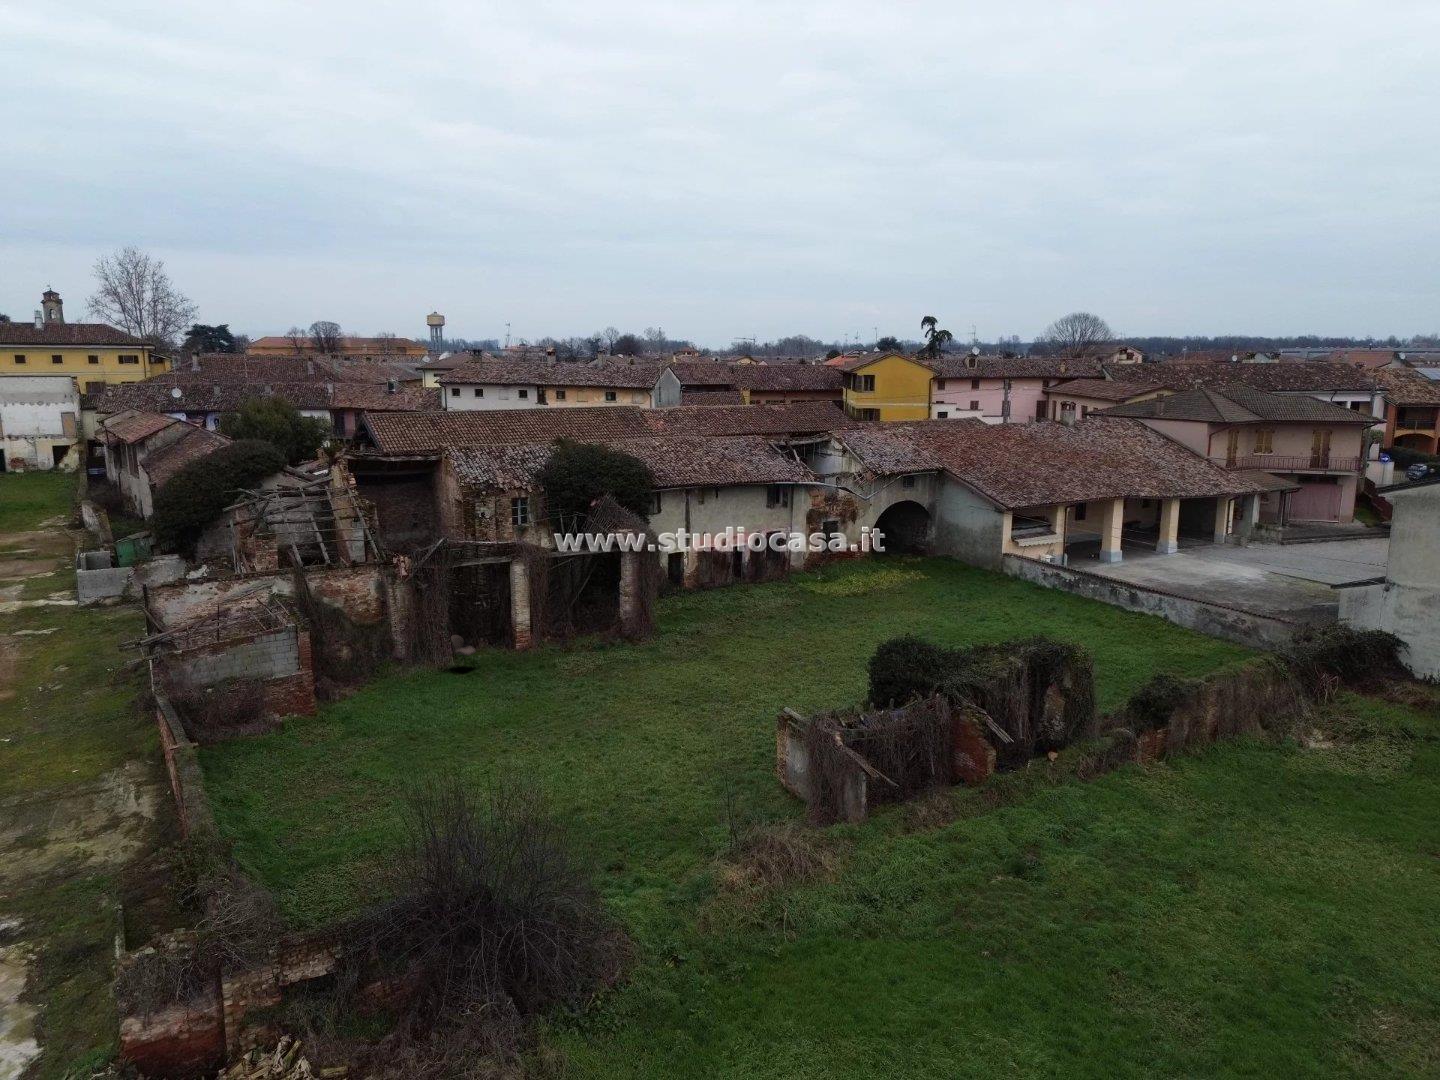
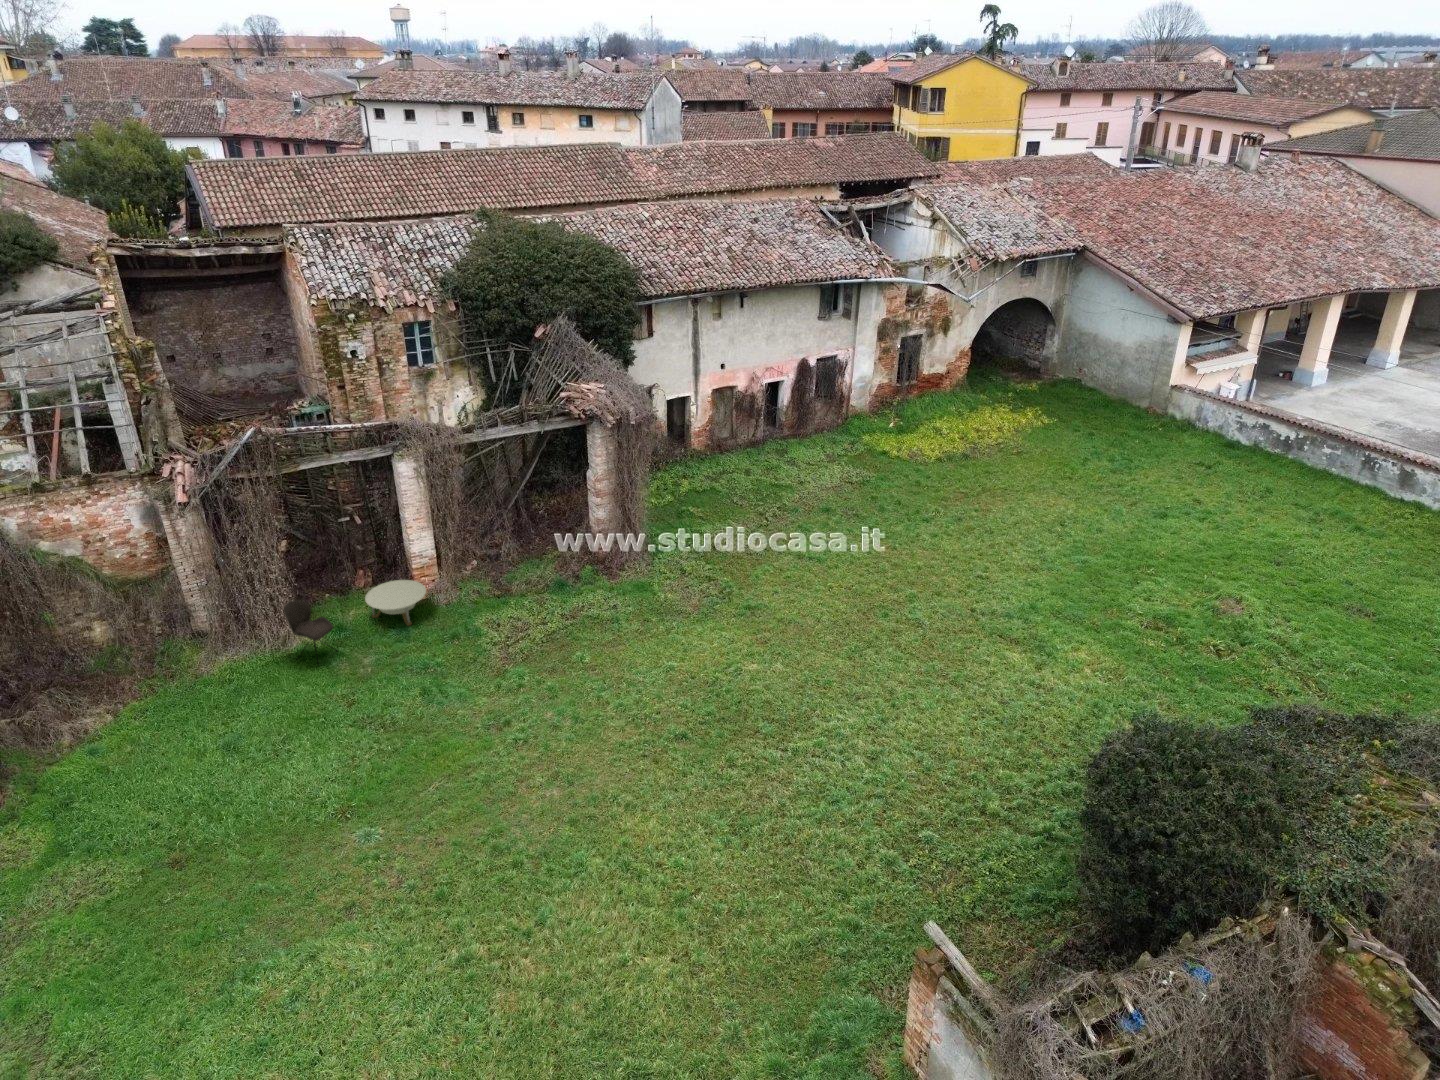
round table: none [490,636,525,659] -> present [365,580,426,626]

